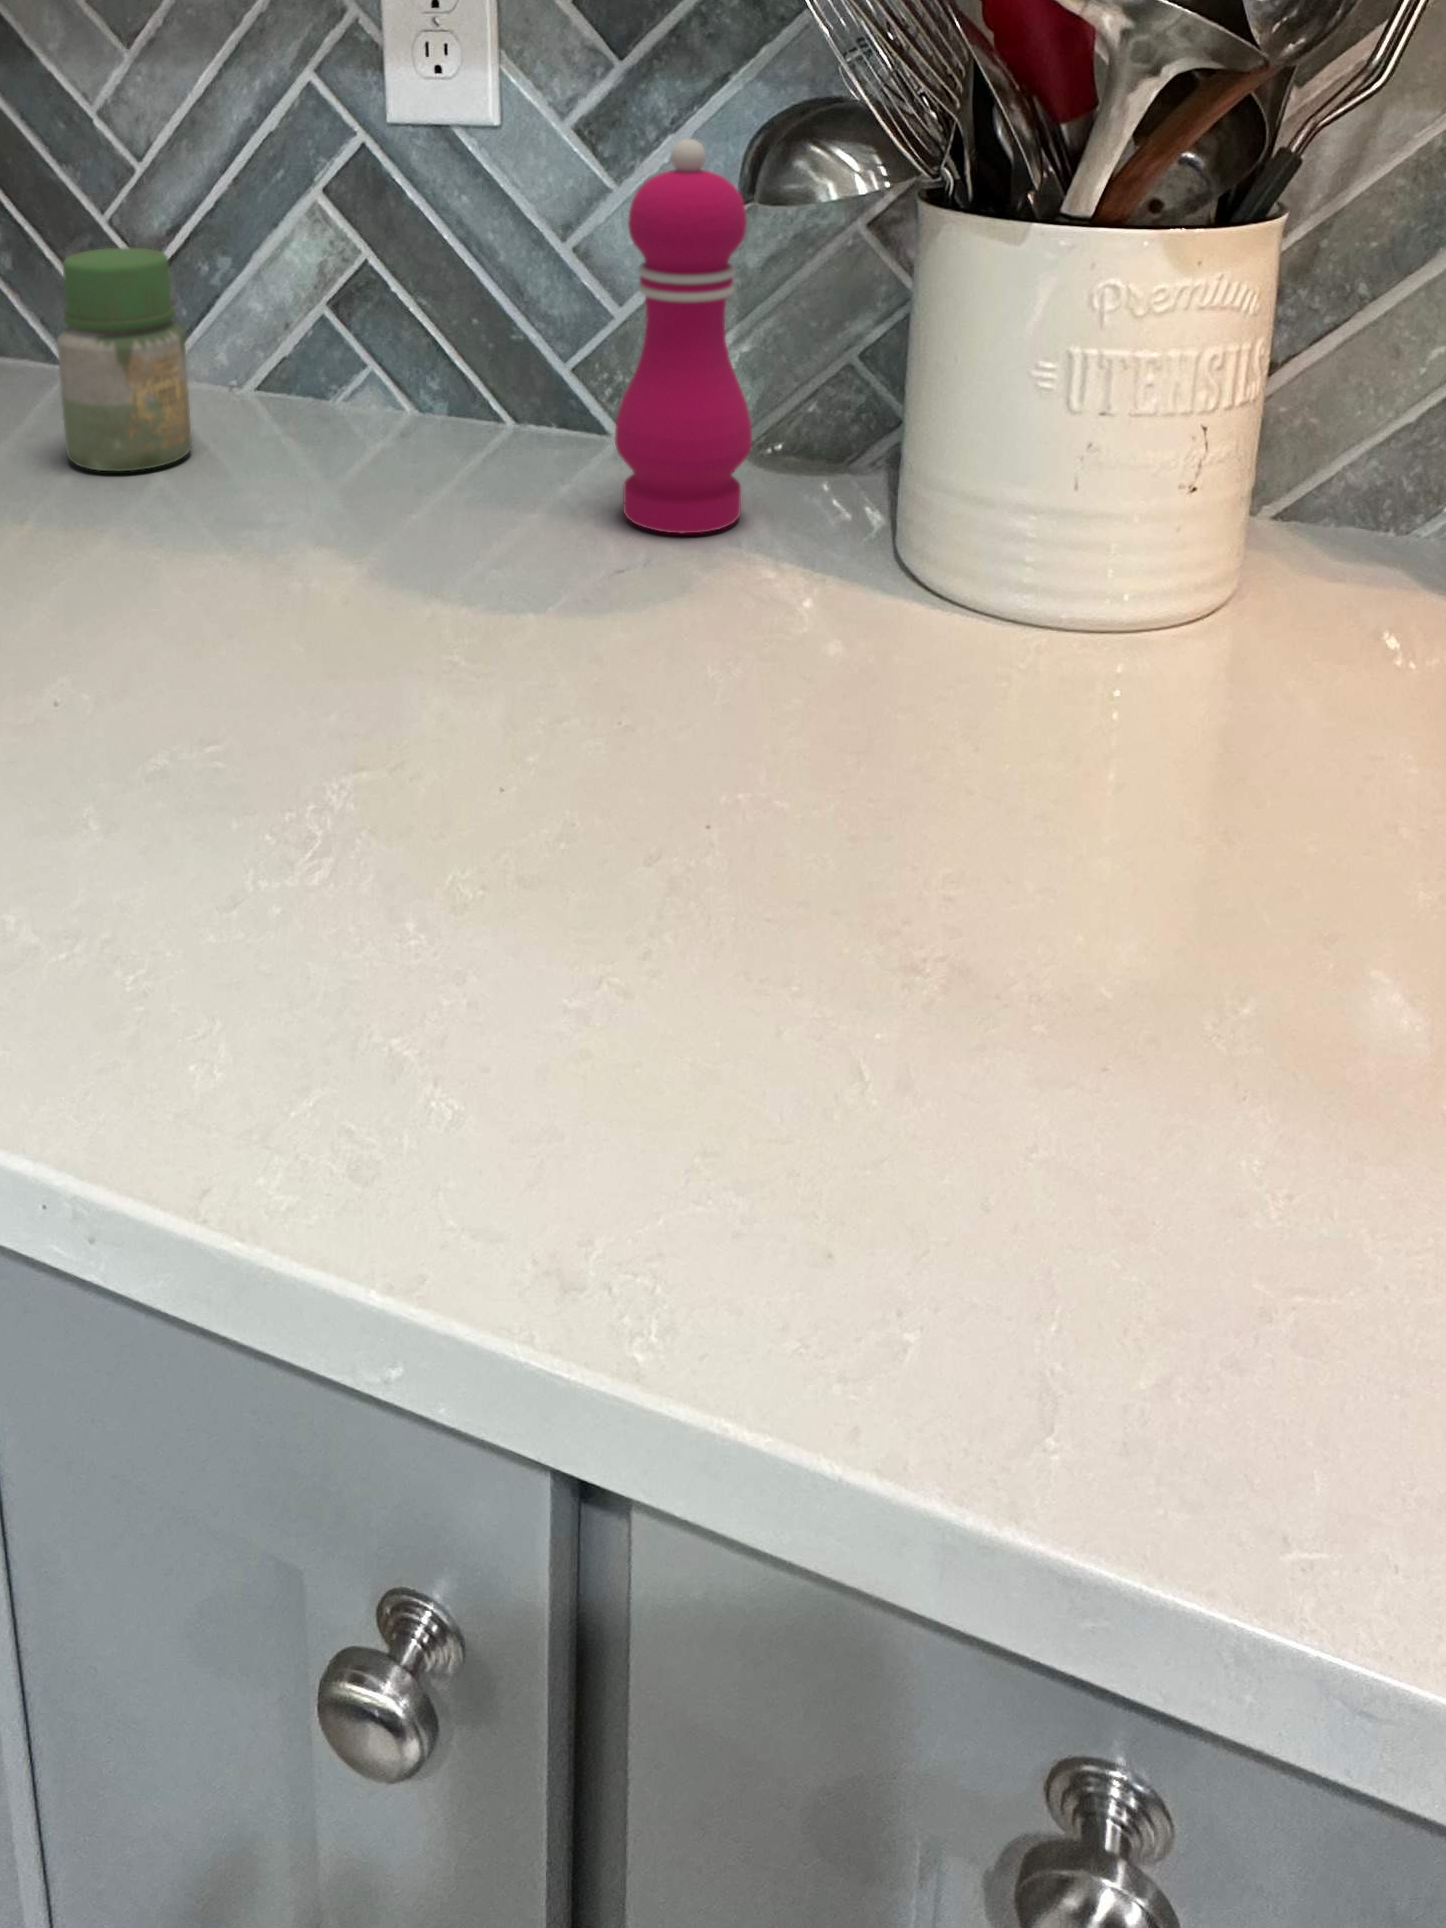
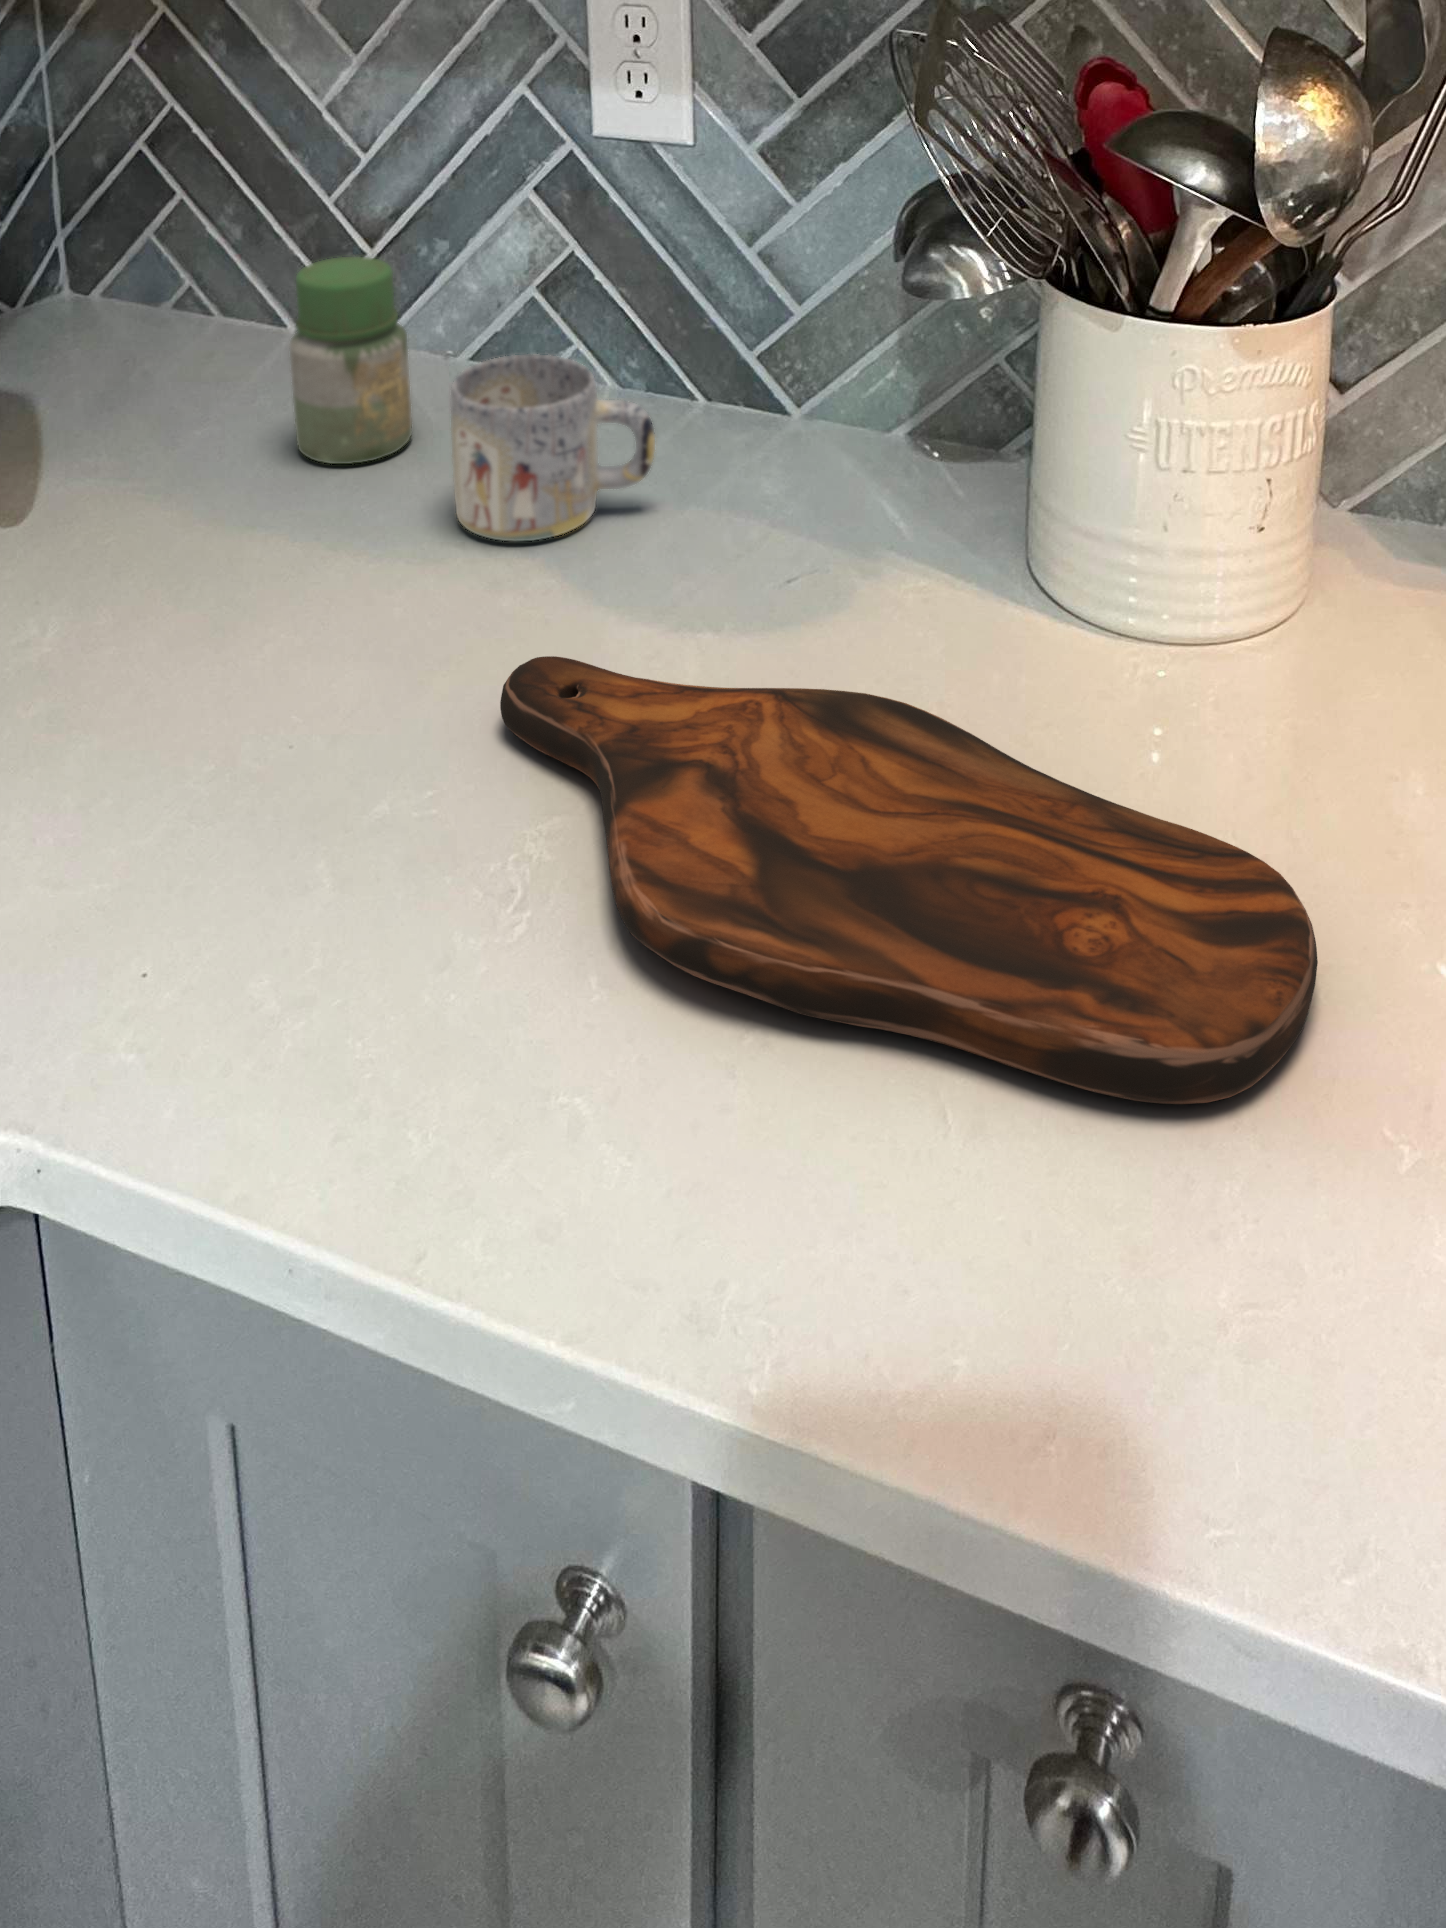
pepper mill: present [615,139,752,533] -> none [790,198,908,534]
mug: none [232,339,461,535] -> present [451,354,655,541]
cutting board: none [288,616,1310,1062] -> present [500,656,1318,1104]

